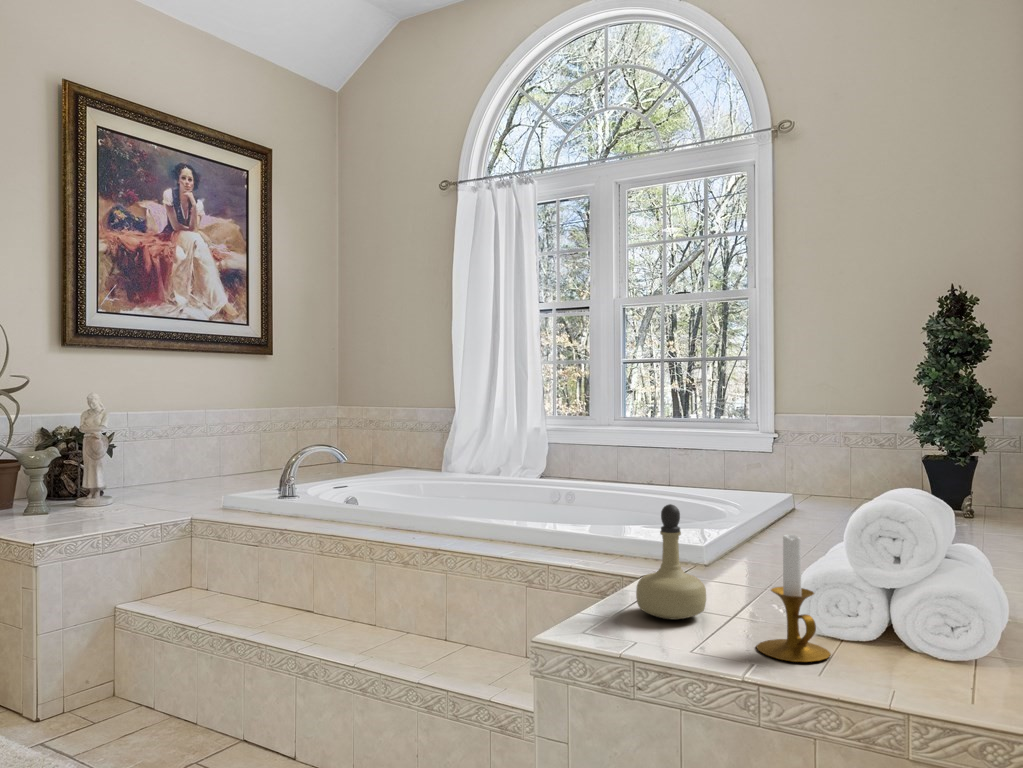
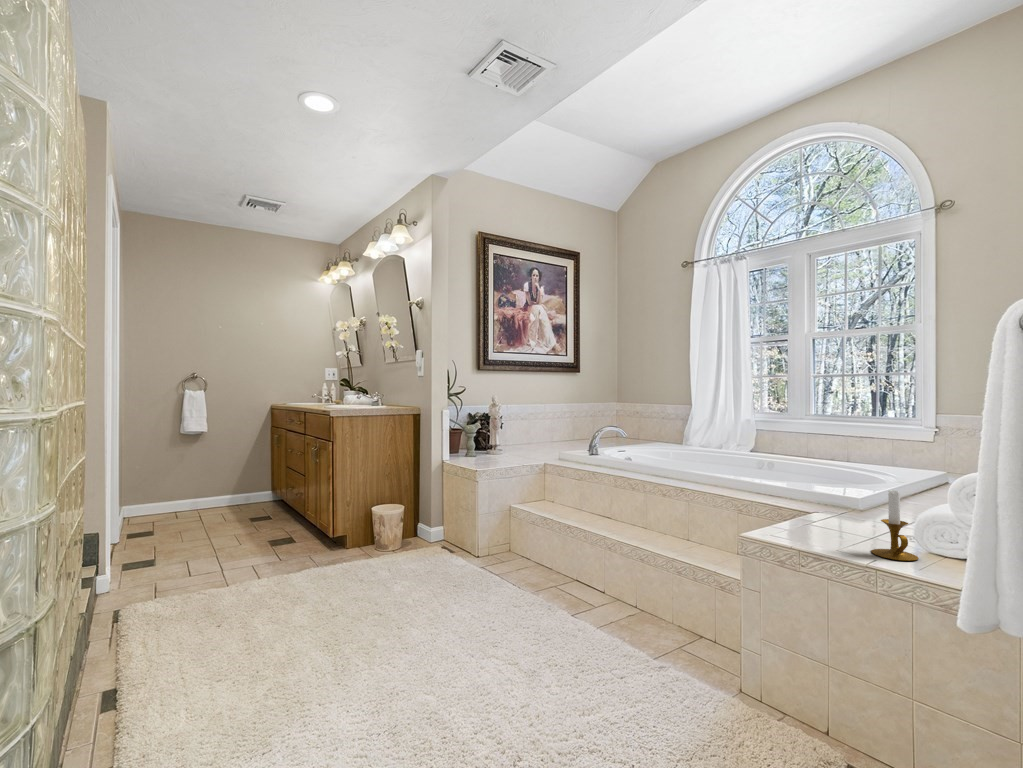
perfume bottle: present [636,504,706,619] -> none [801,470,845,534]

